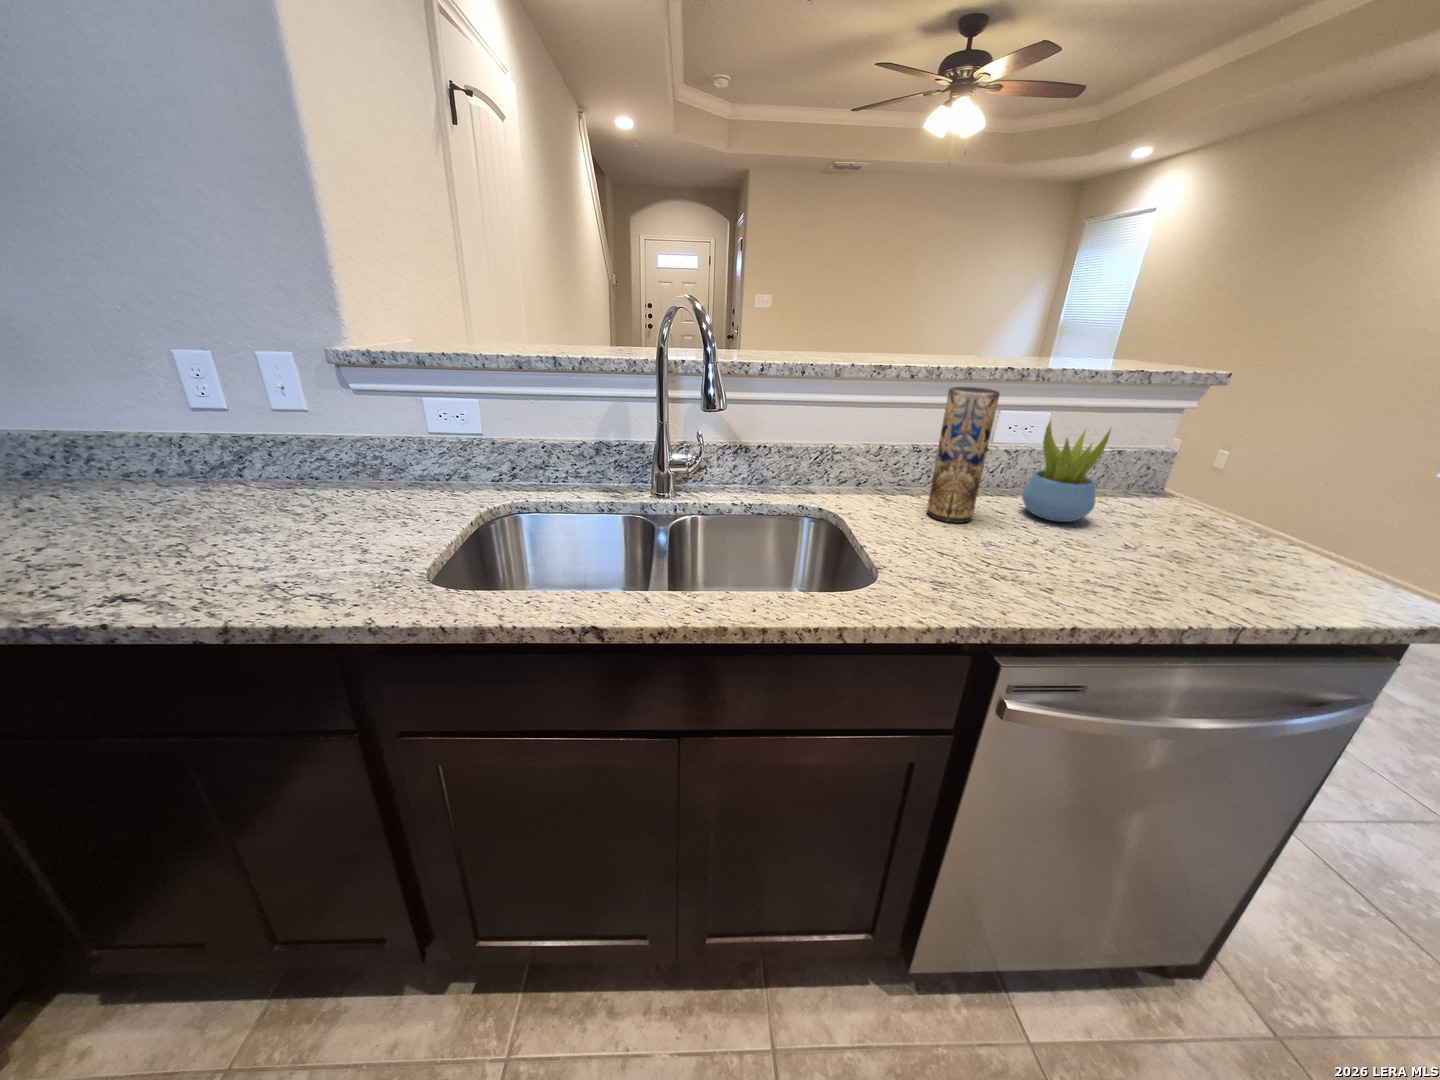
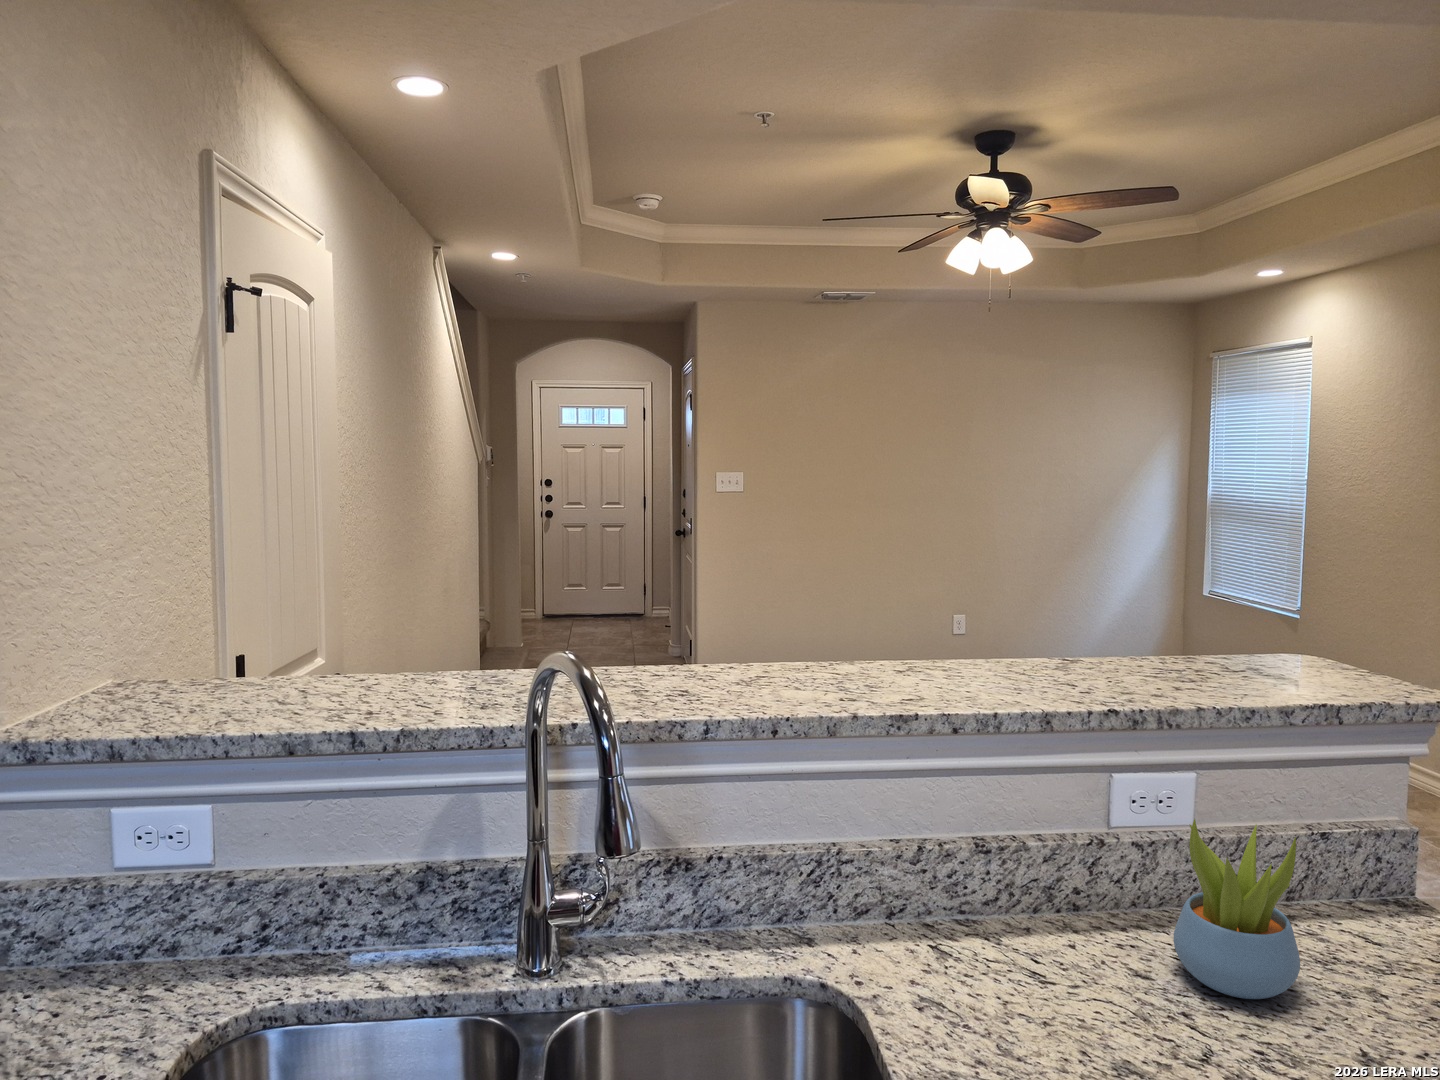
vase: present [927,387,1000,523] -> none [1012,768,1102,1015]

